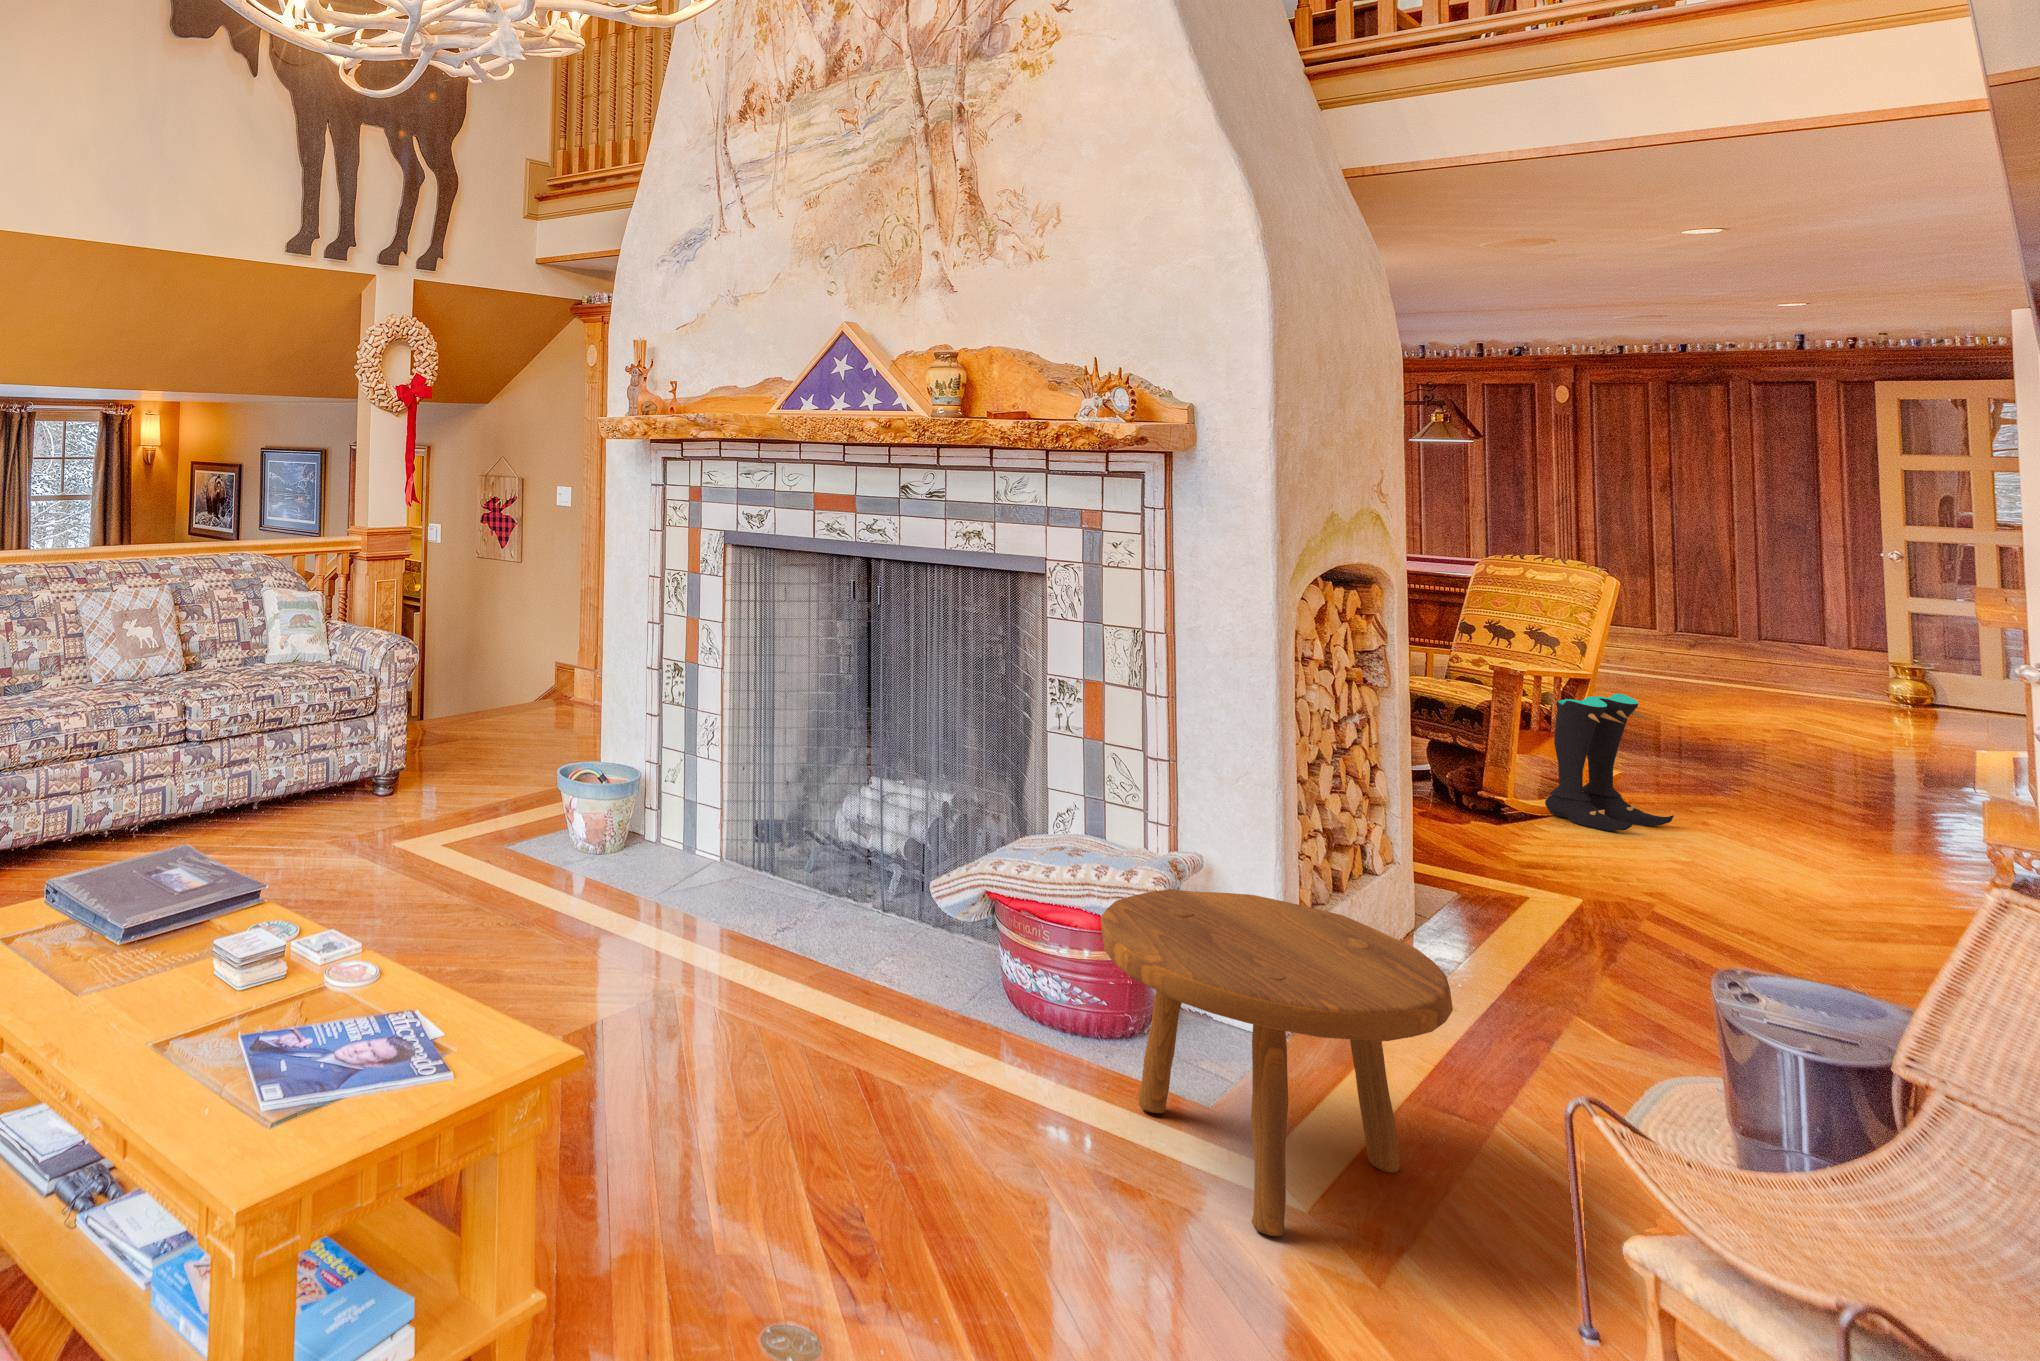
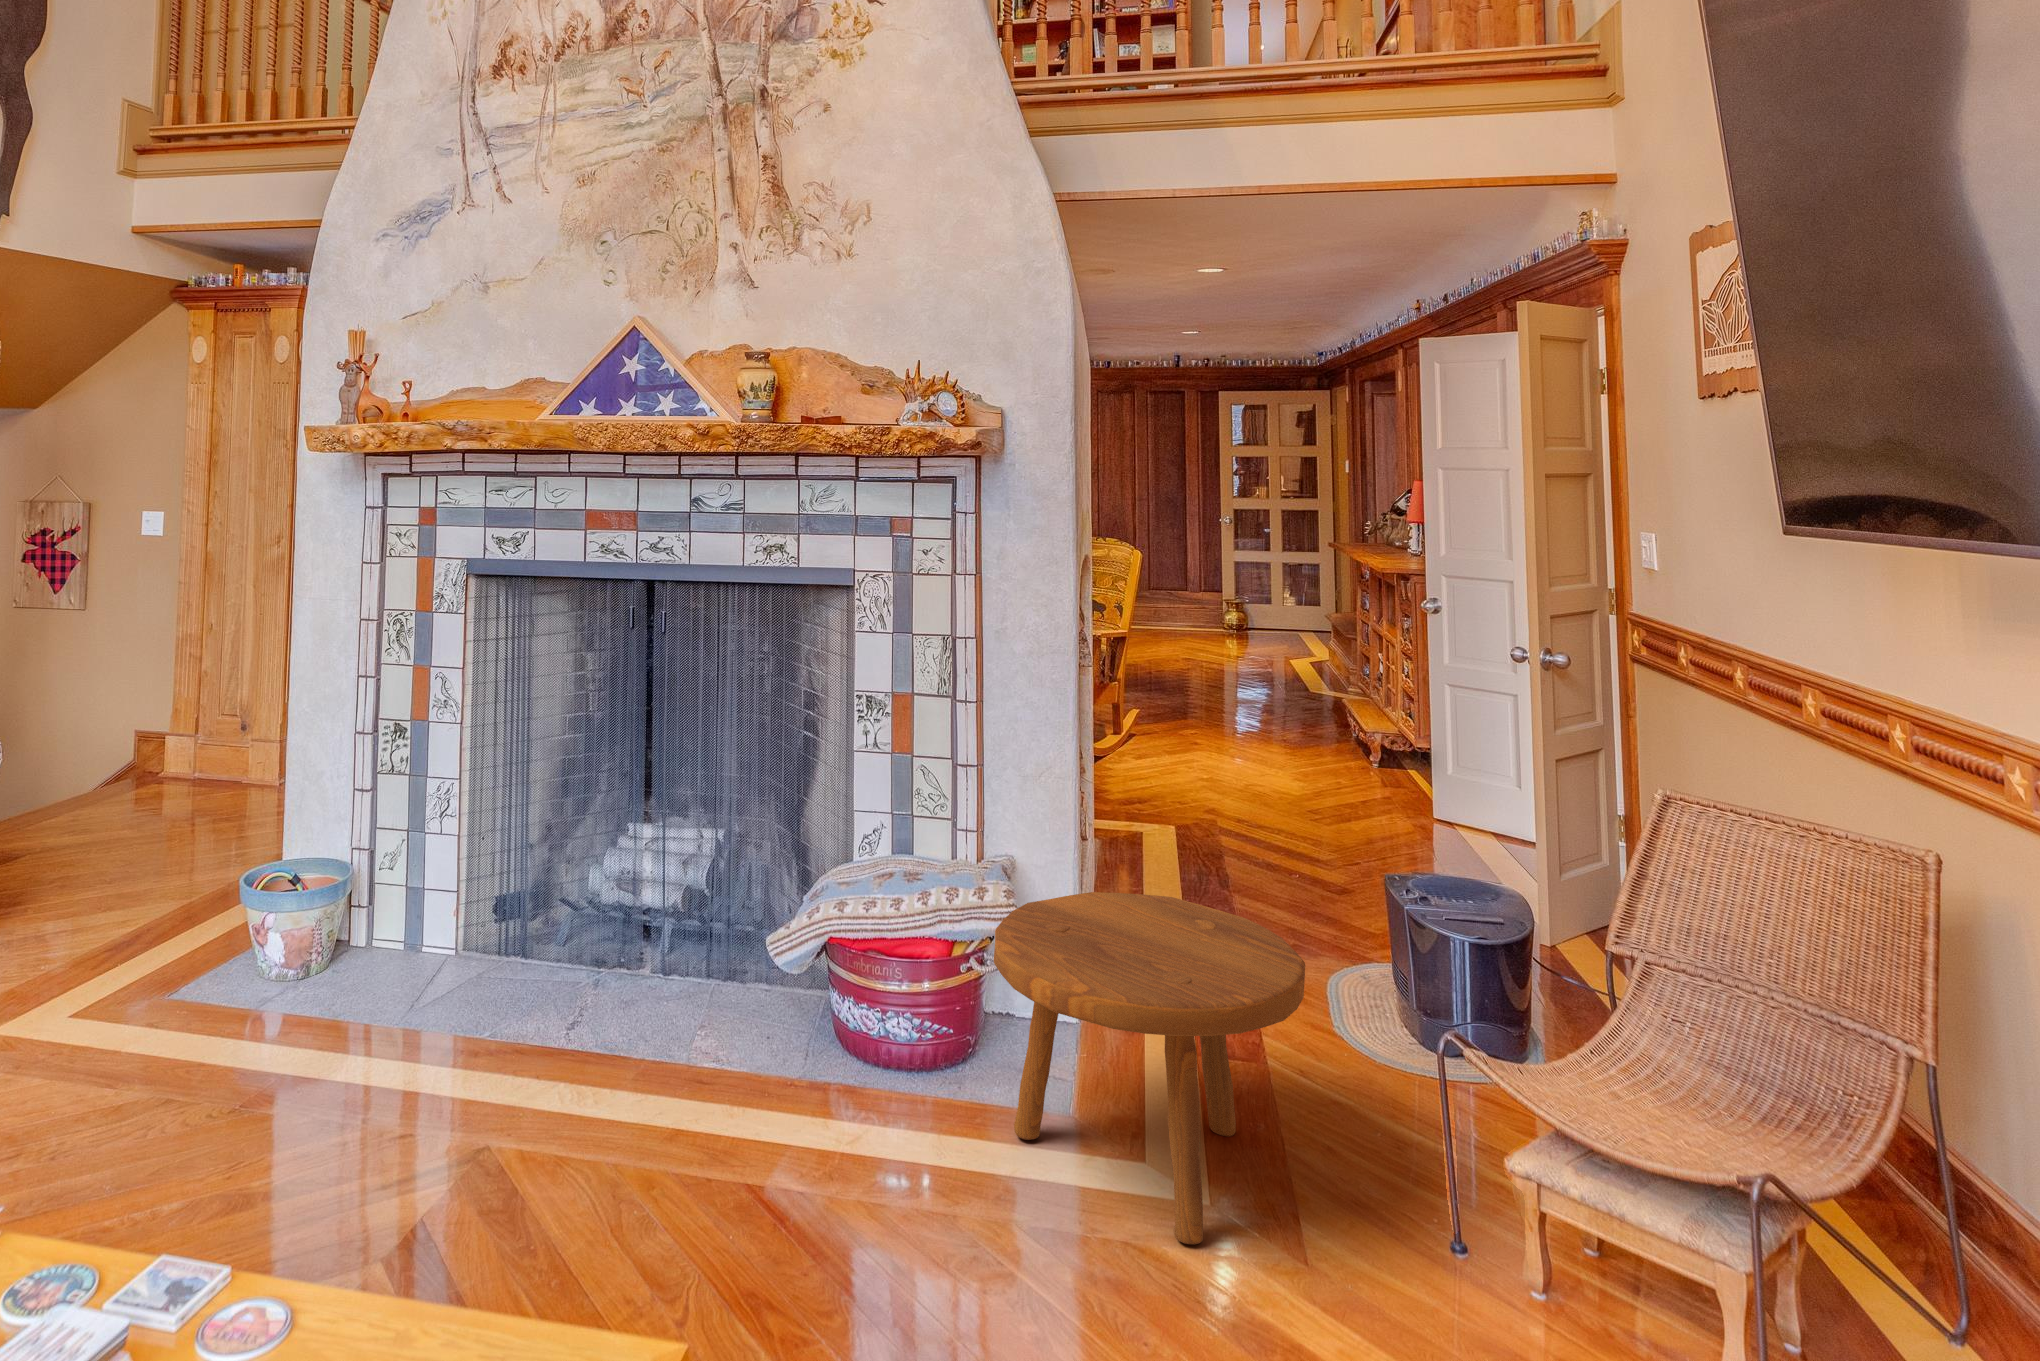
boots: present [1544,693,1674,831] -> none [1122,646,1207,761]

